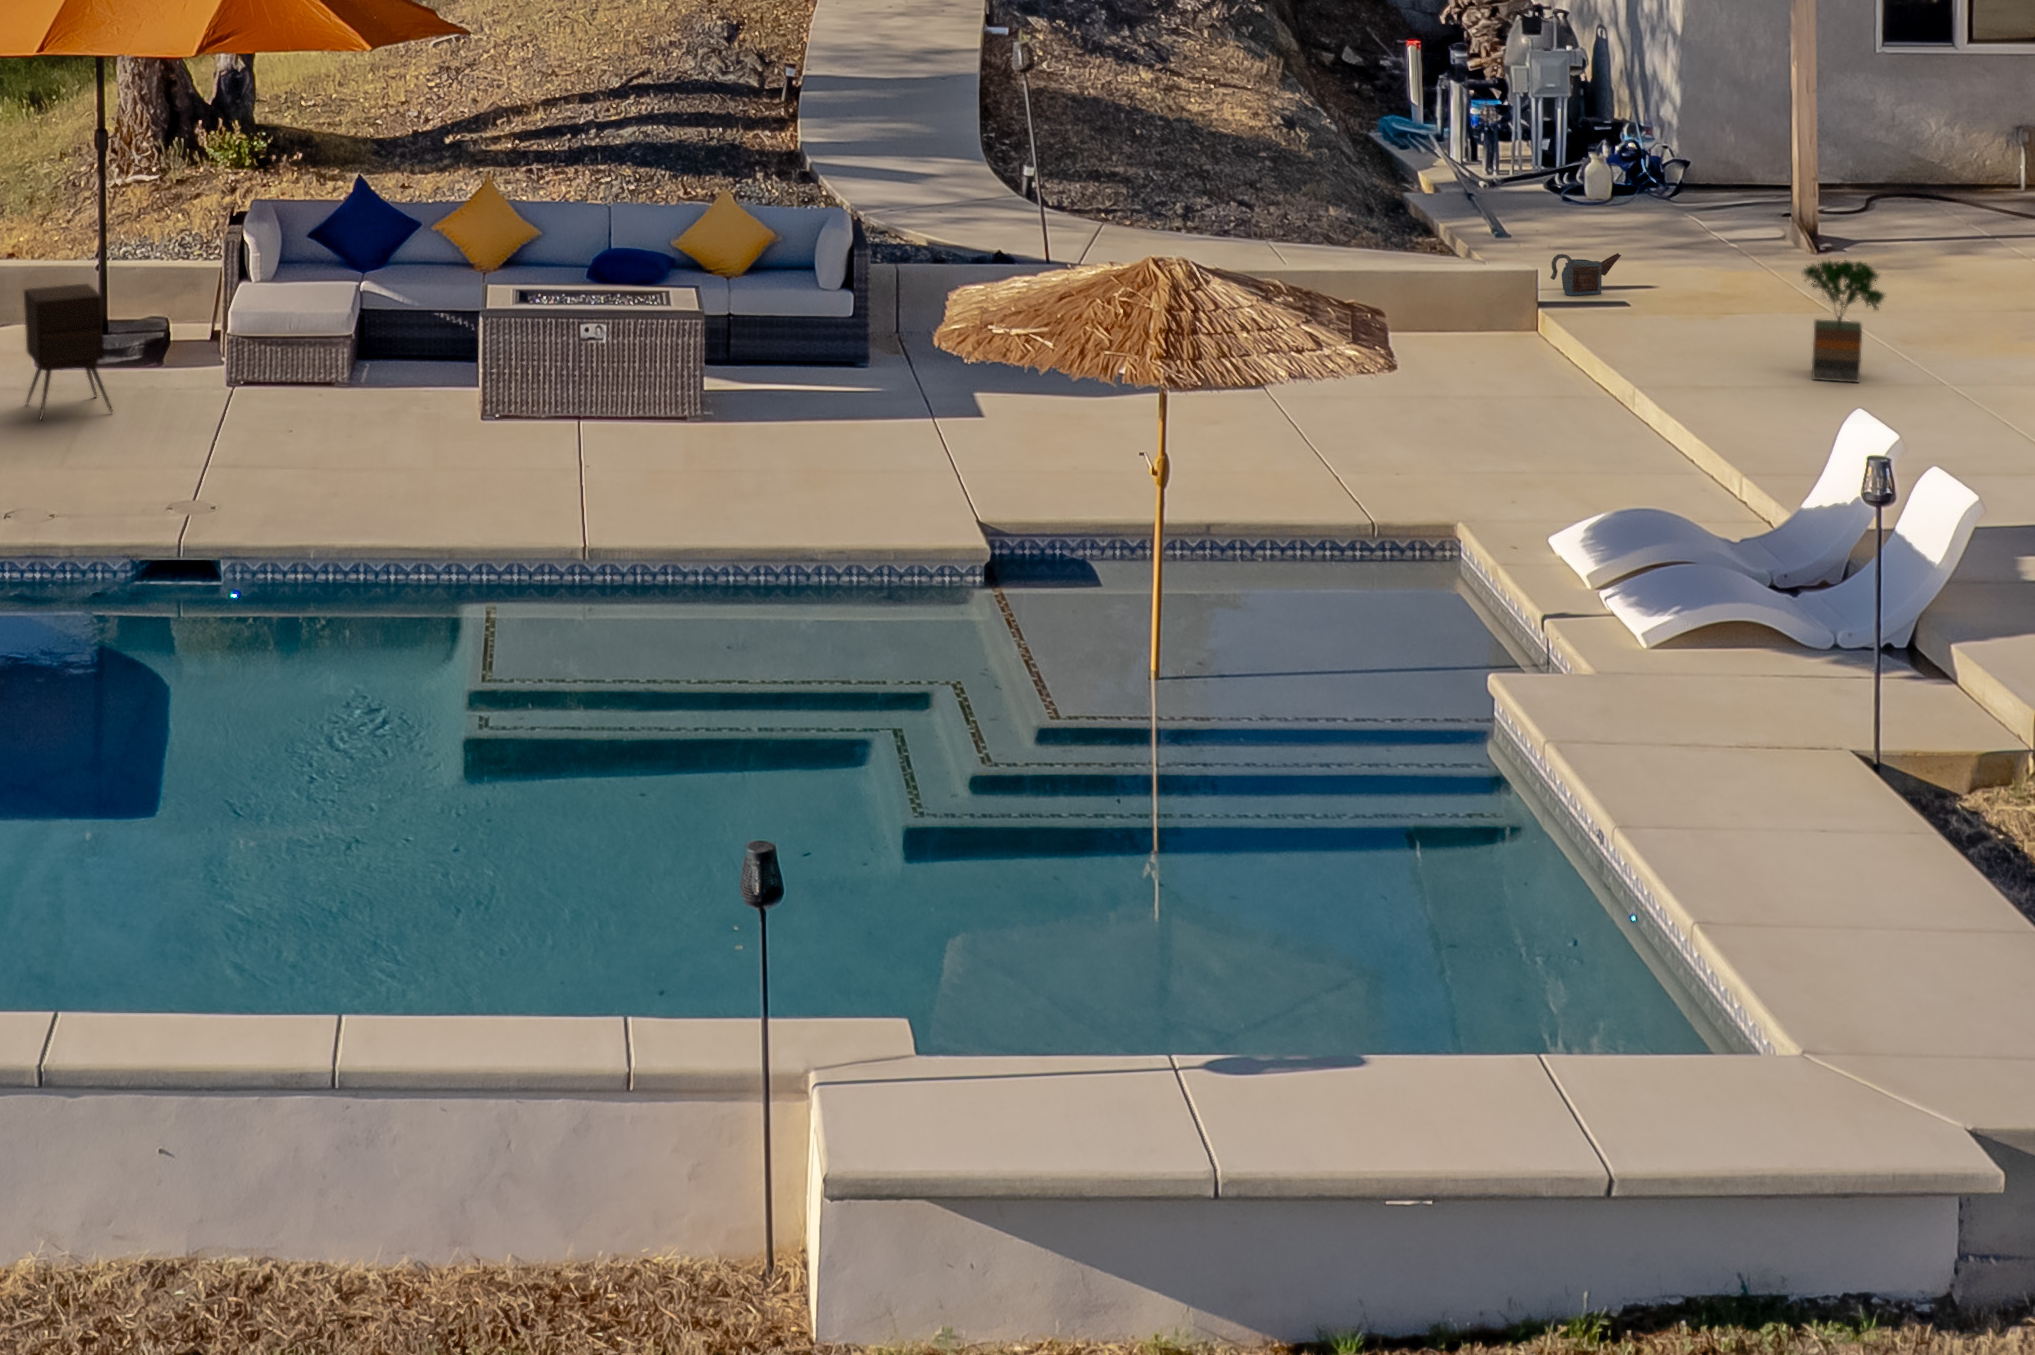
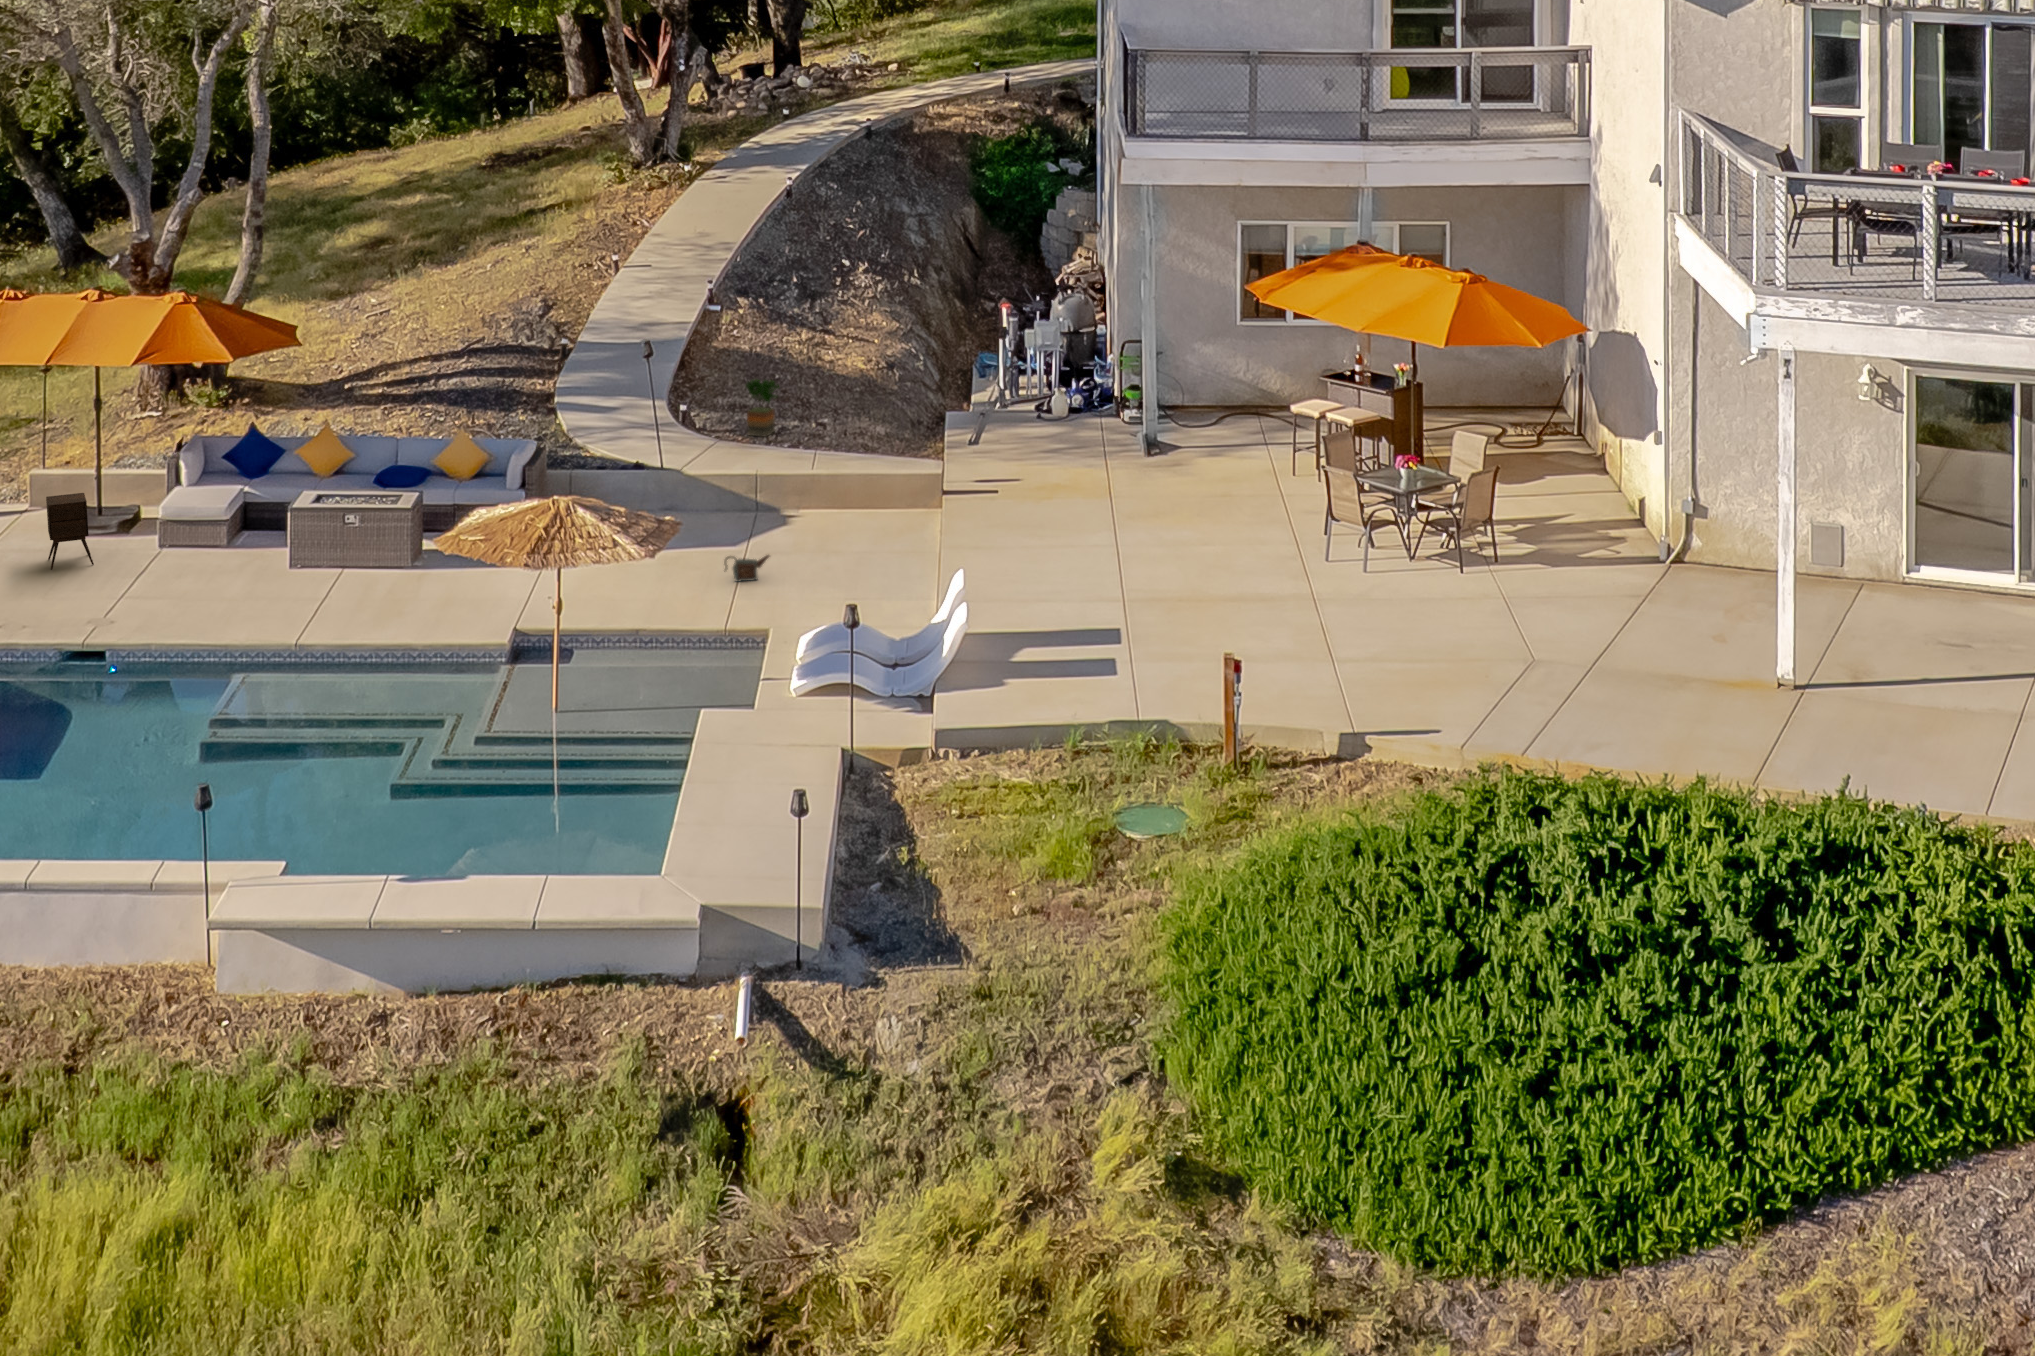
watering can: present [1550,253,1621,296] -> present [724,555,769,582]
potted tree: present [1803,260,1884,382] -> present [746,379,779,437]

